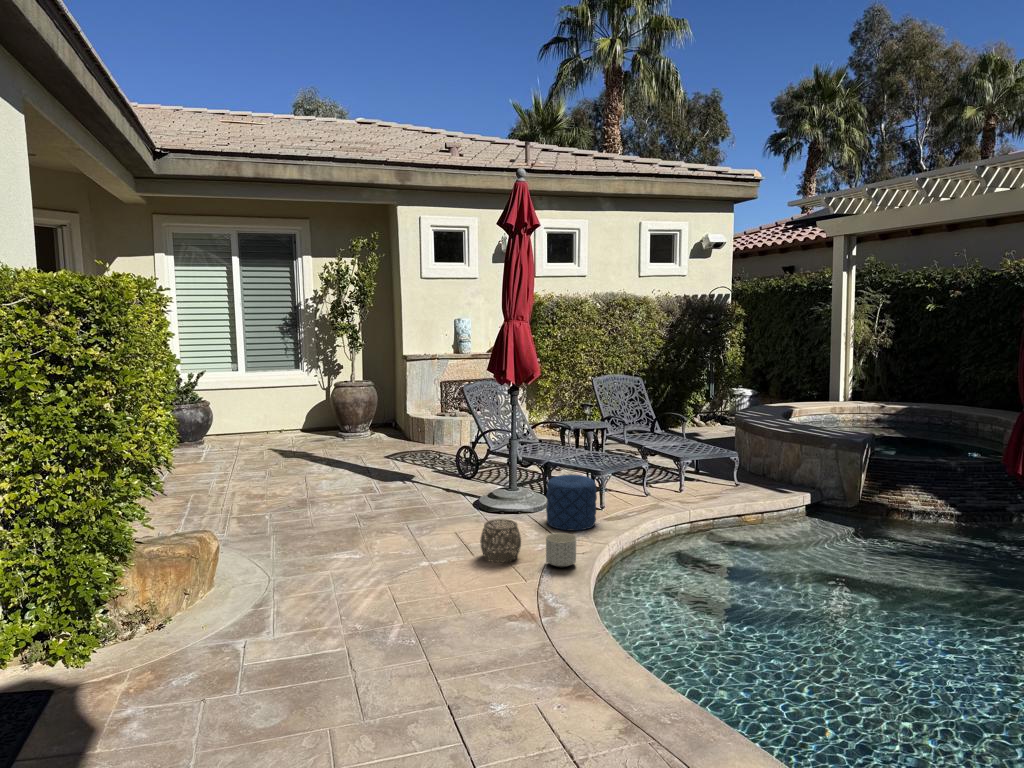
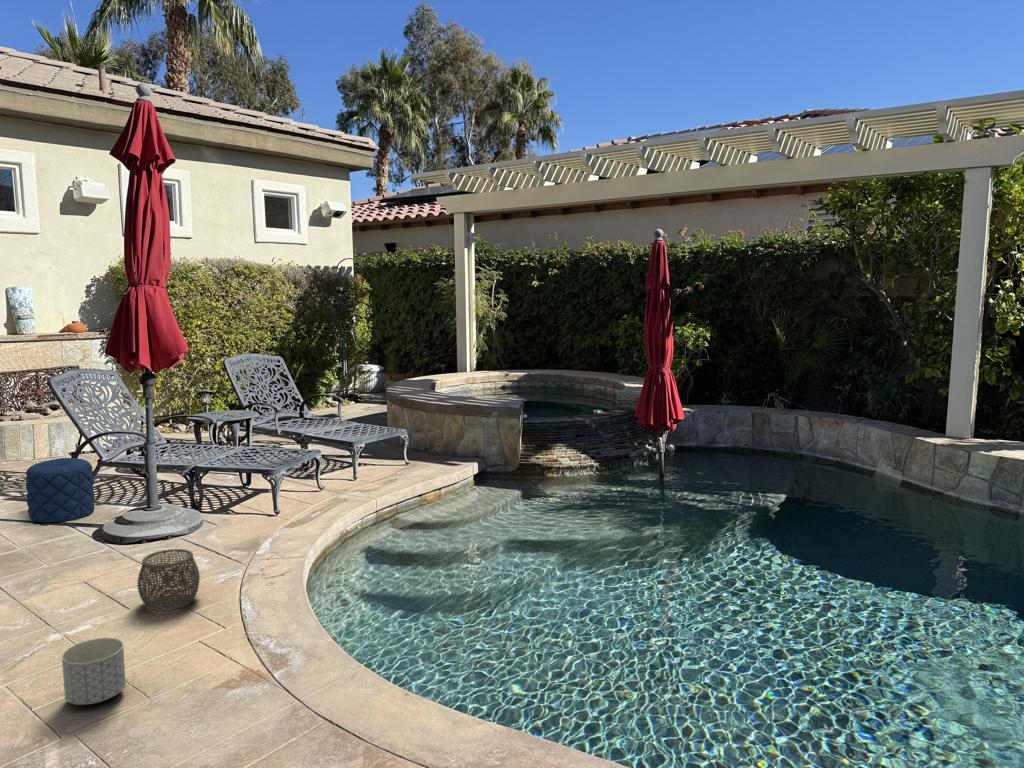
pouf: present [546,474,597,531] -> present [26,458,95,523]
planter: present [546,533,576,568] -> present [62,638,126,705]

